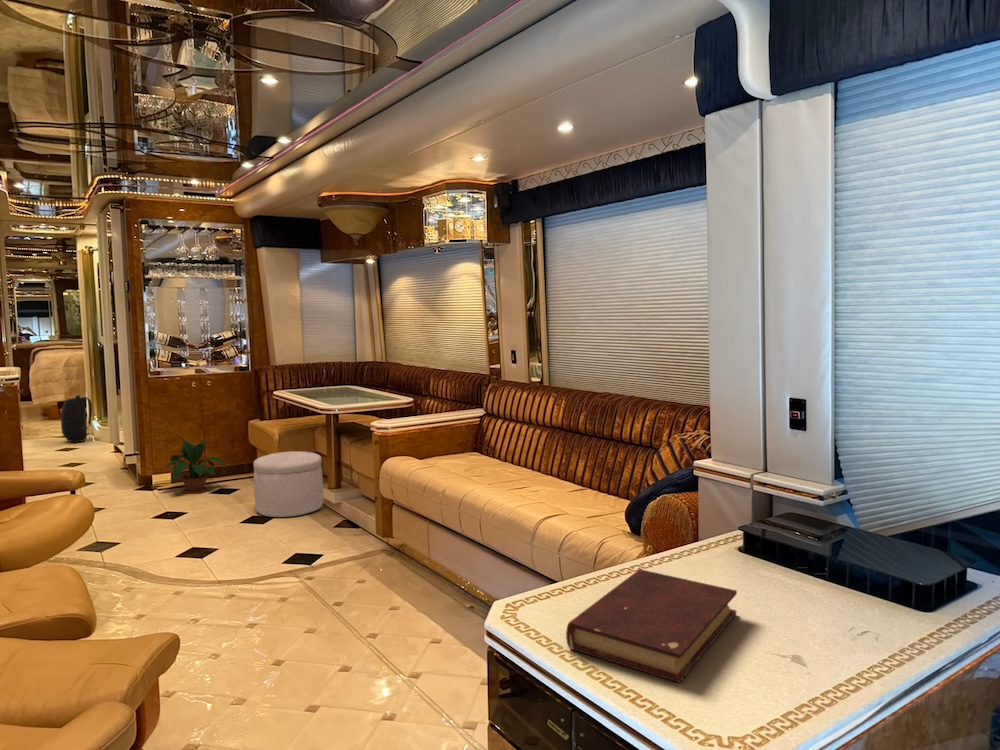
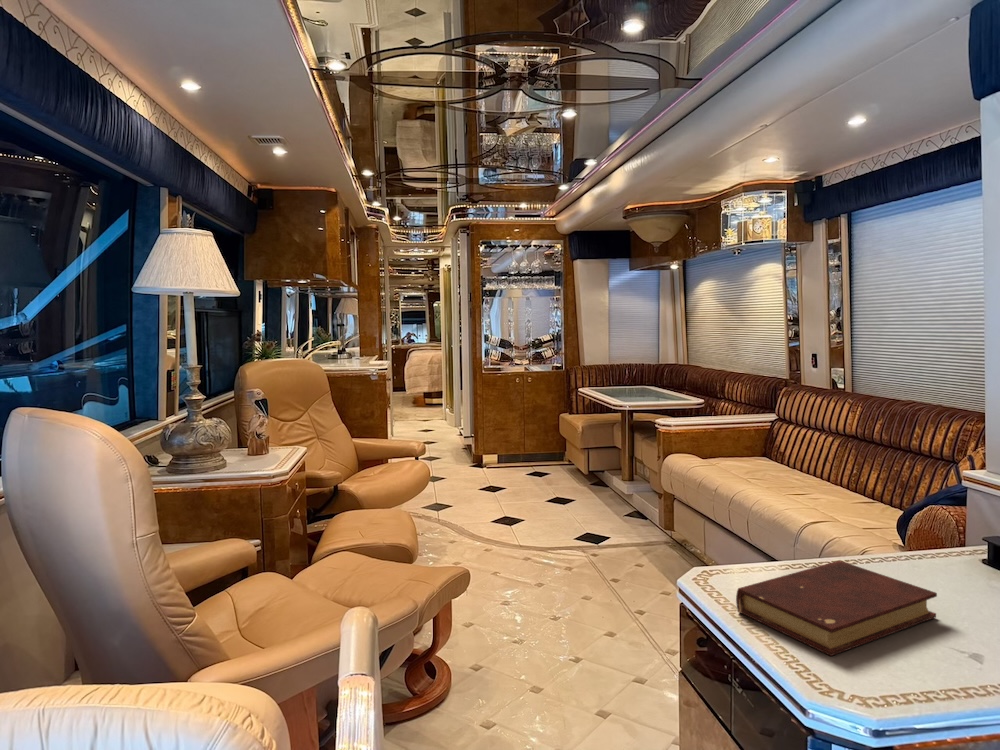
backpack: present [61,395,92,442] -> none [424,386,450,425]
potted plant: present [165,436,225,493] -> none [489,421,539,473]
ottoman: present [253,451,323,517] -> none [558,443,618,501]

